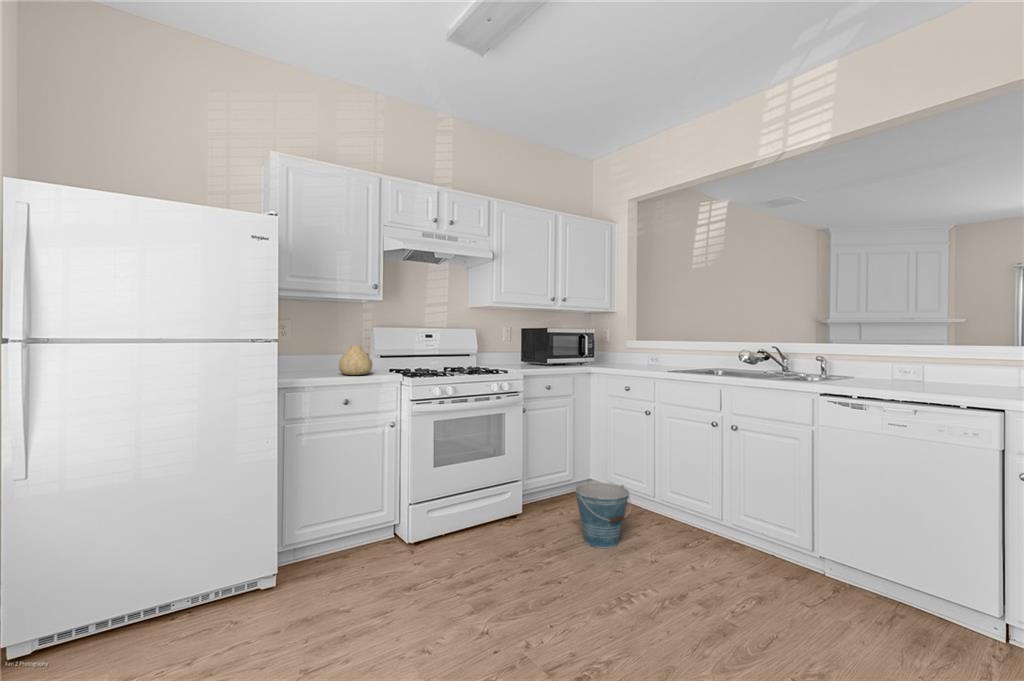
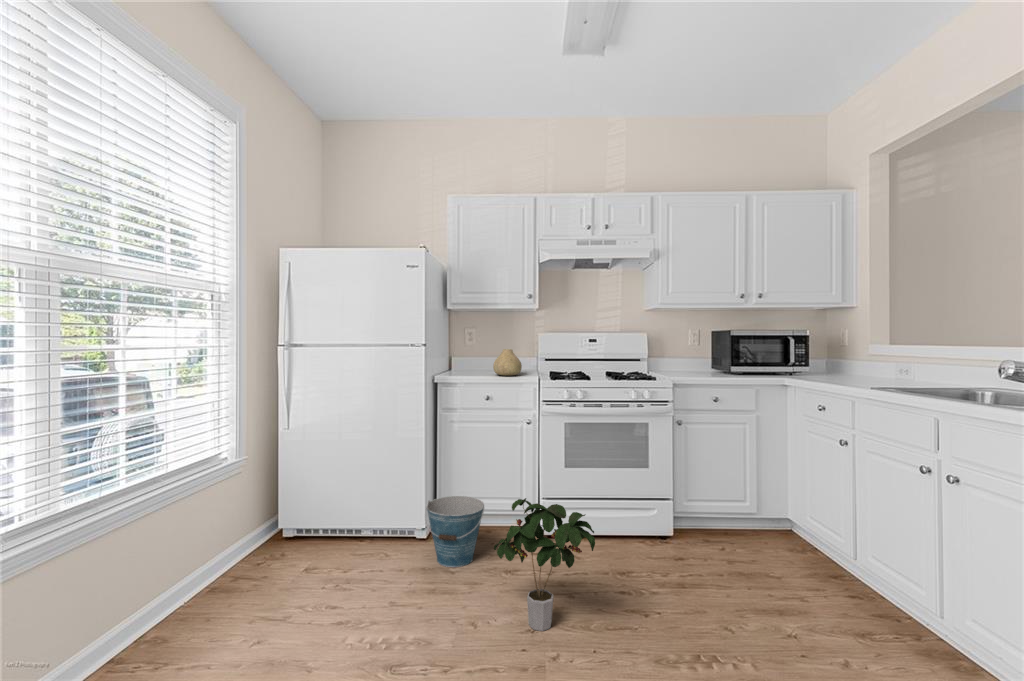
bucket: present [575,483,629,548] -> present [425,496,484,567]
potted plant: none [428,497,546,632] -> present [494,498,595,631]

